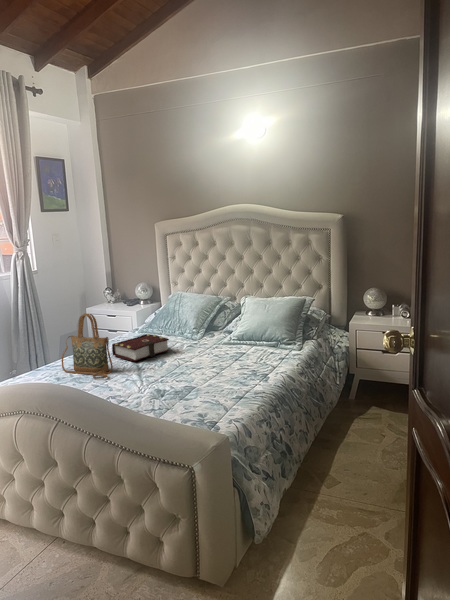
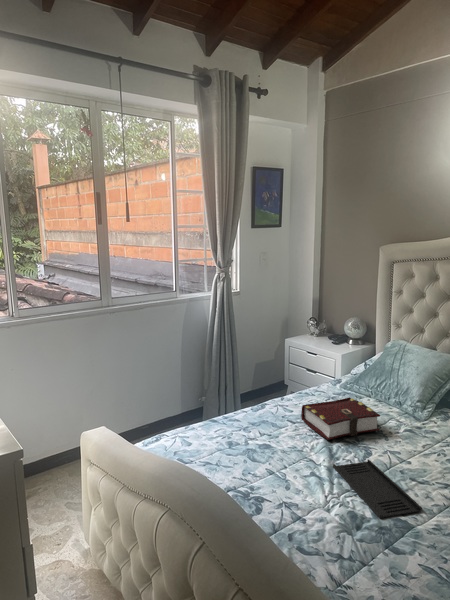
handbag: present [62,314,113,379] -> none [235,366,295,462]
tray: none [141,365,199,388] -> present [333,460,422,518]

